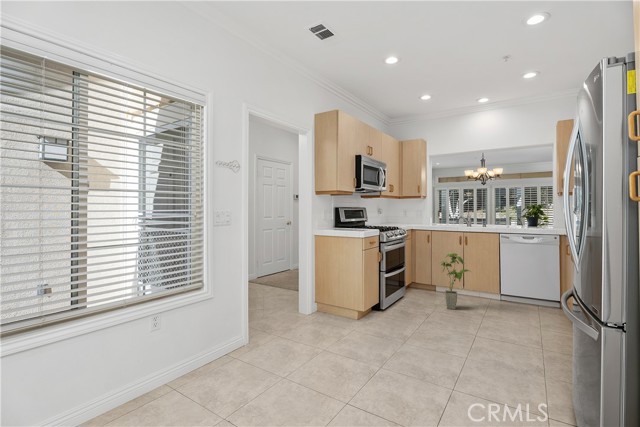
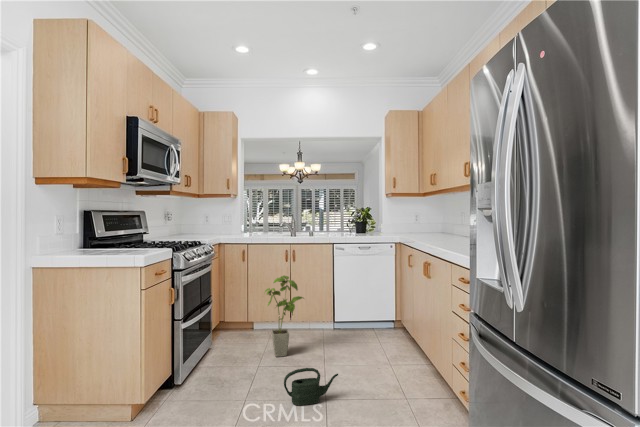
watering can: none [445,312,485,336] -> present [284,368,338,405]

